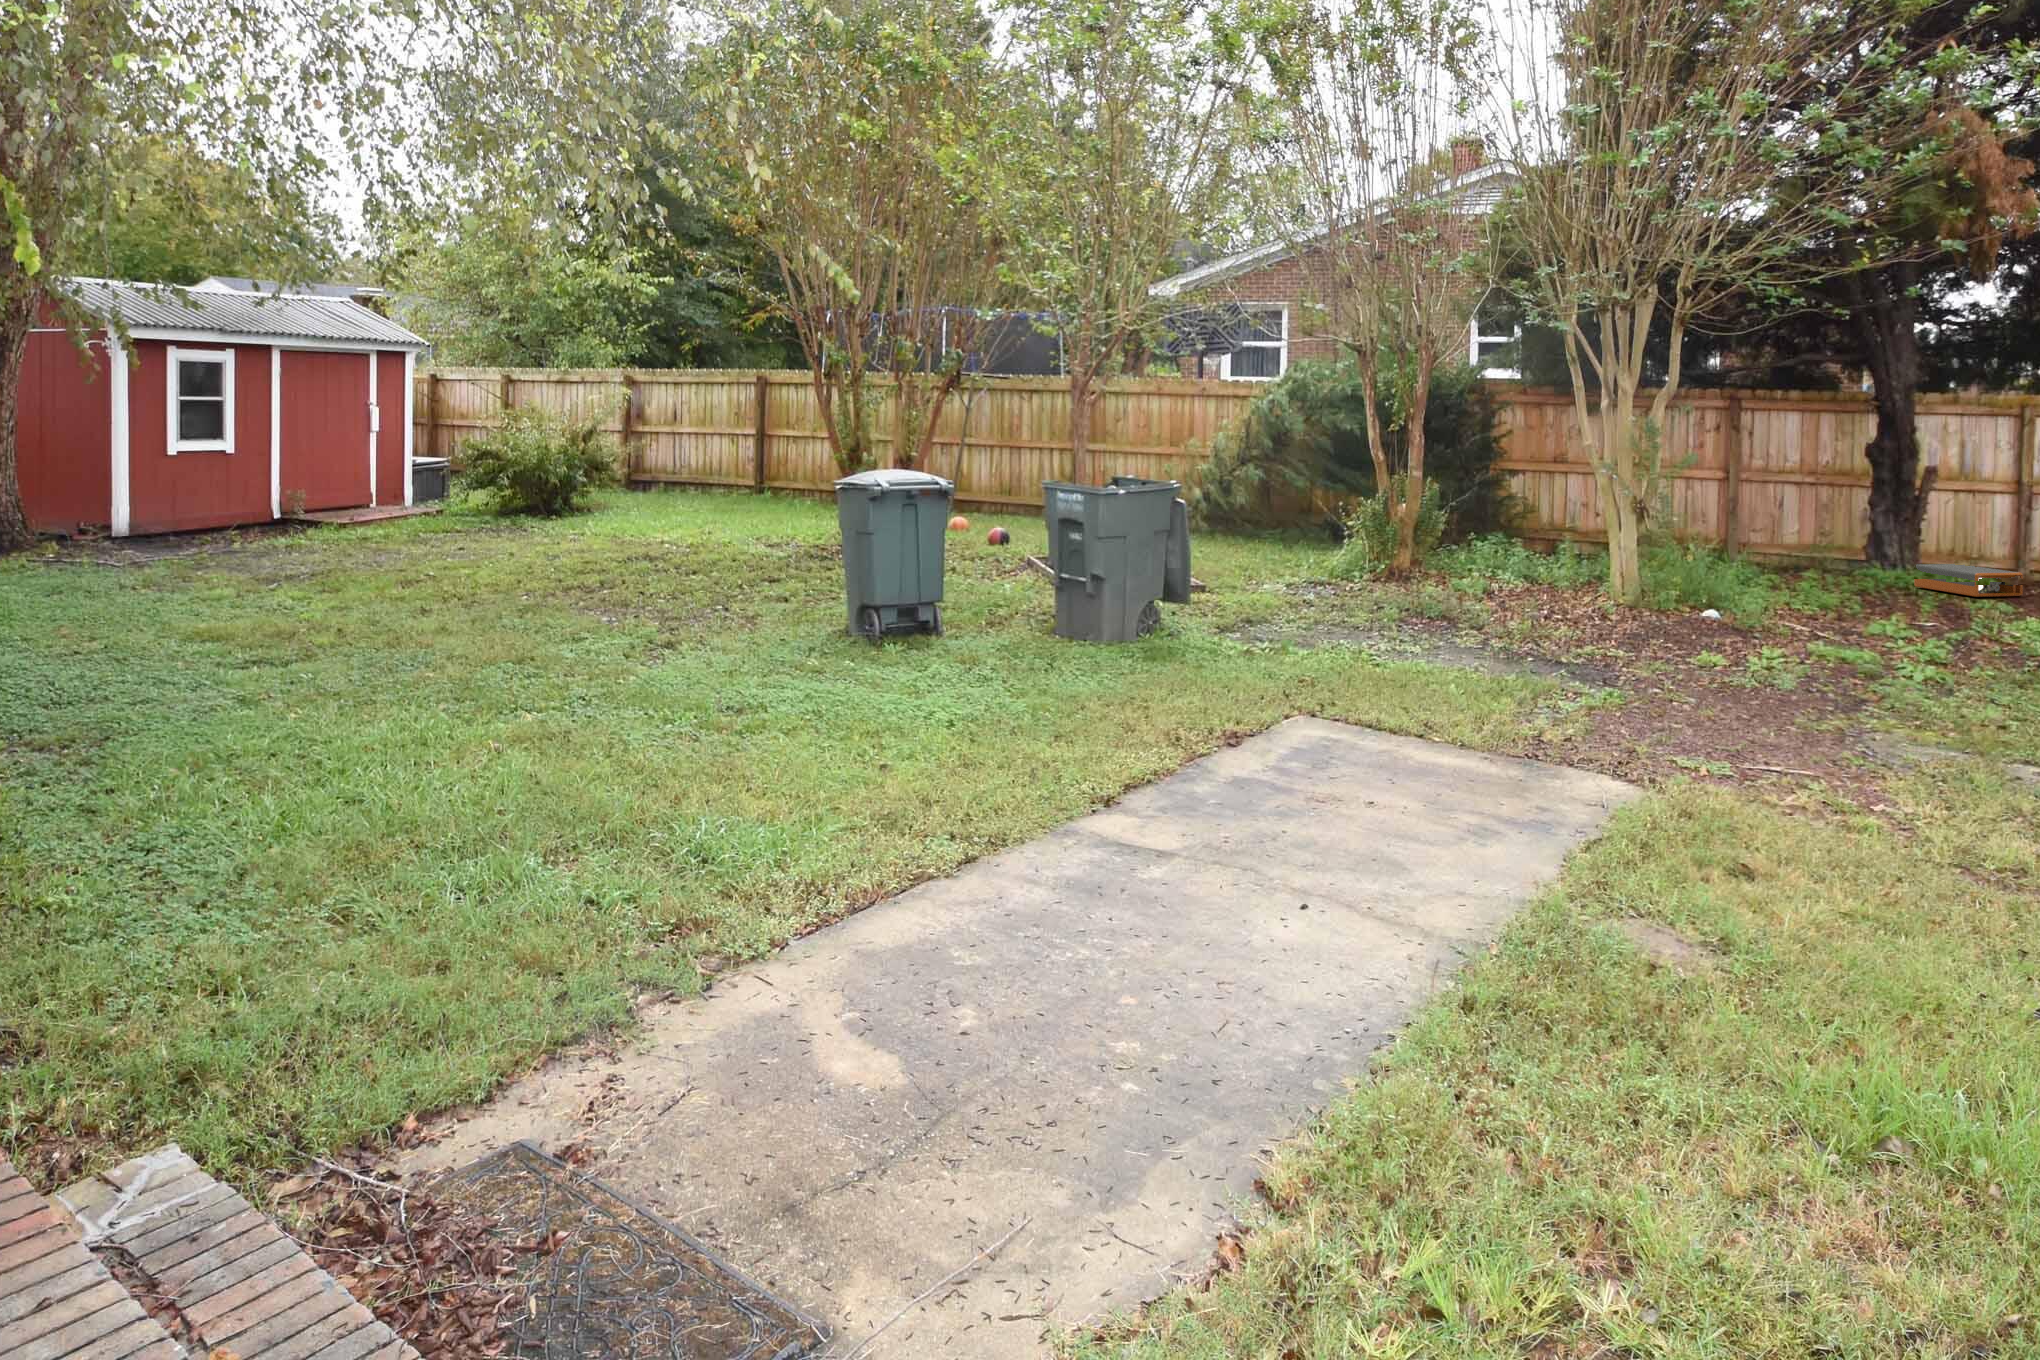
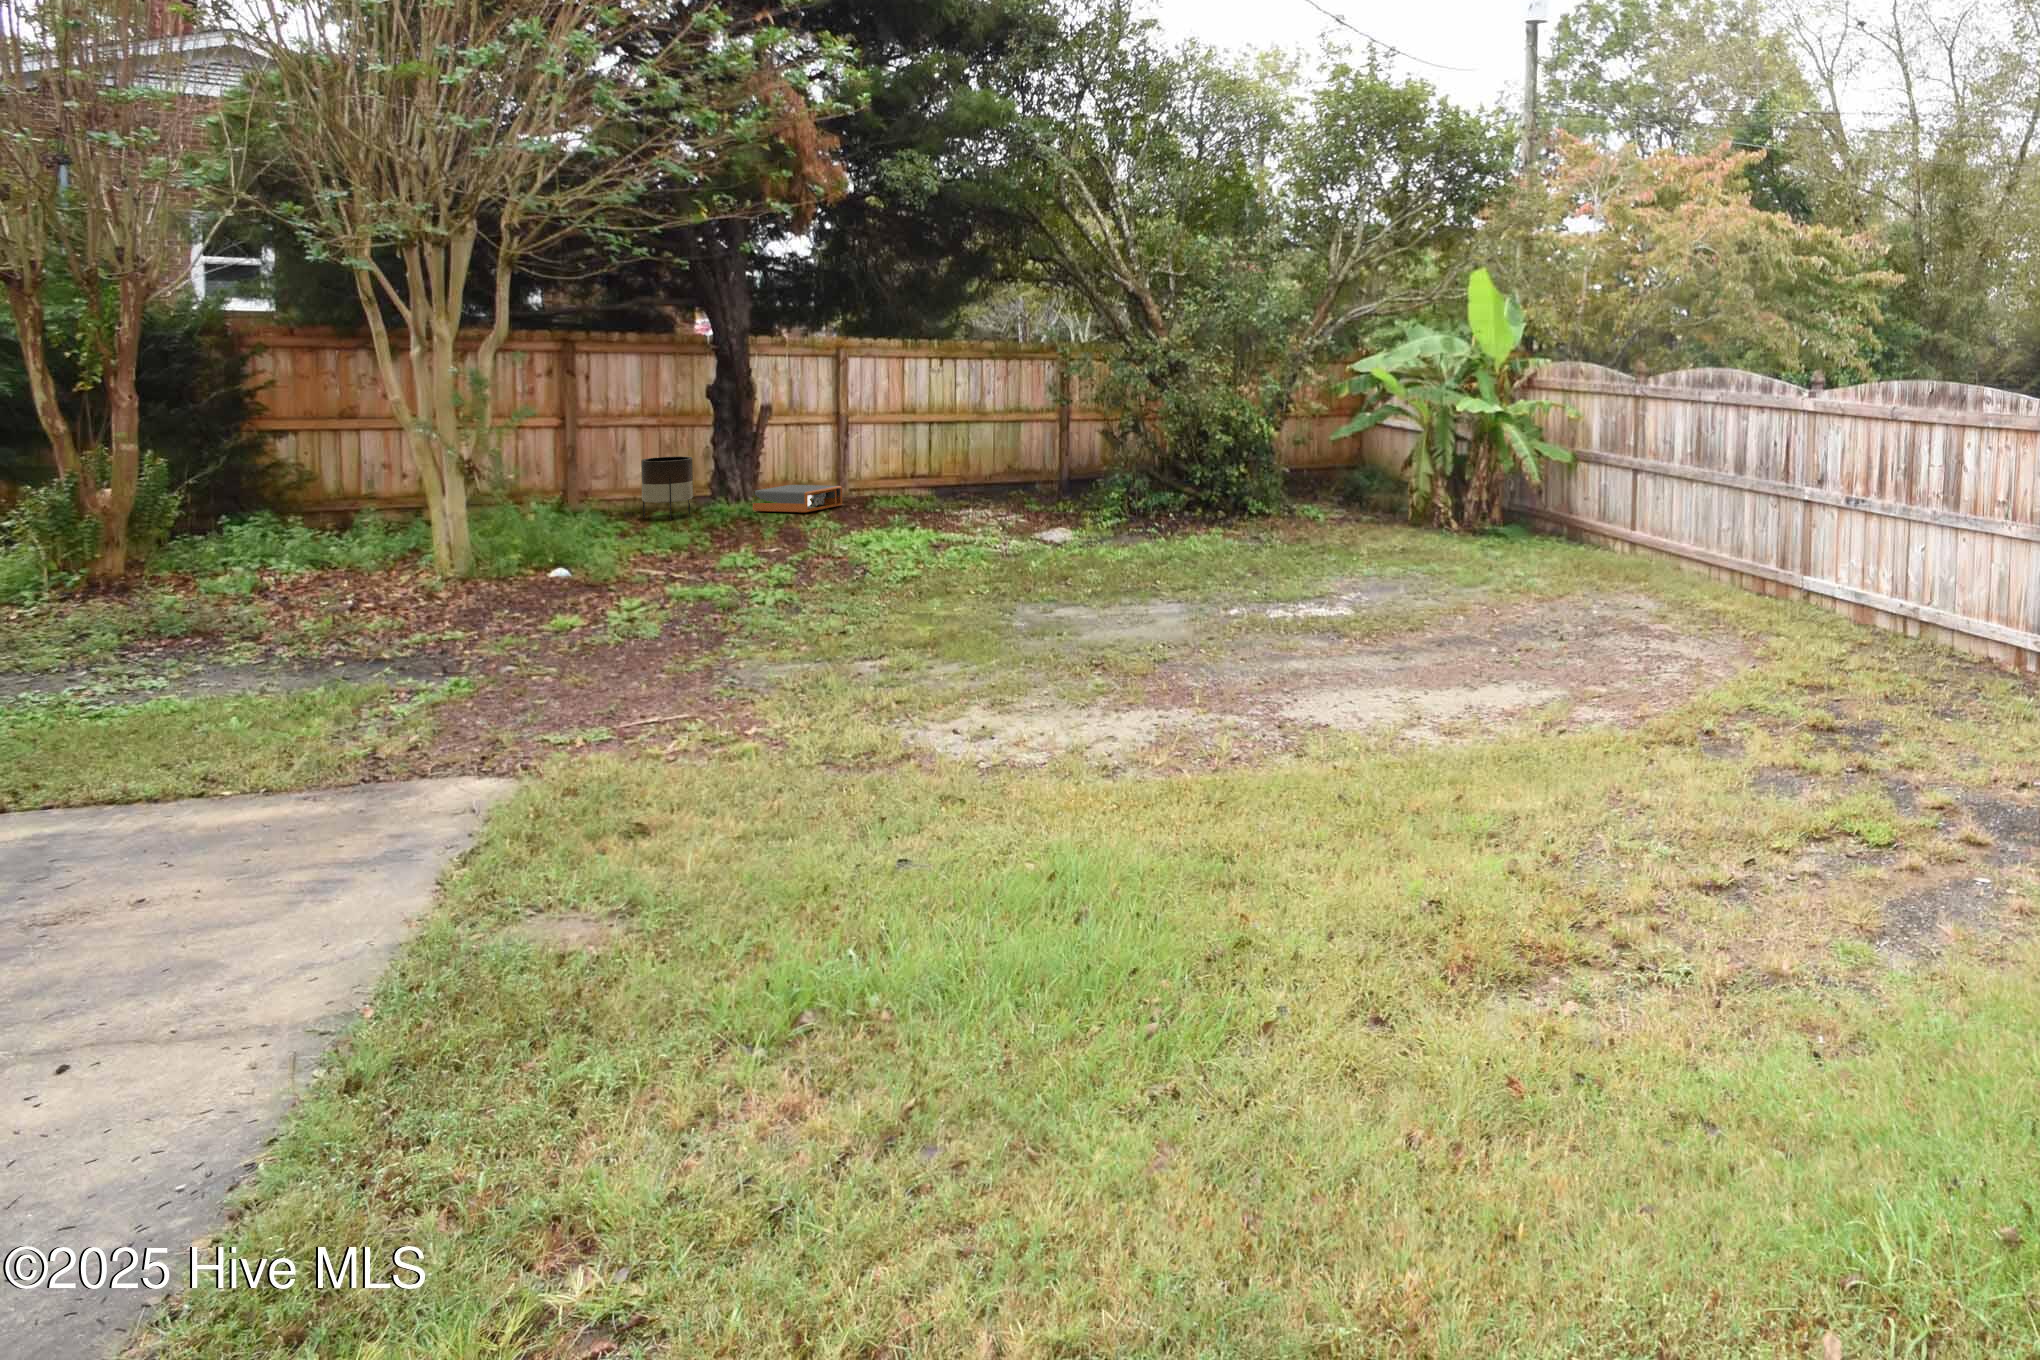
planter: none [1799,517,1850,583] -> present [641,456,693,520]

